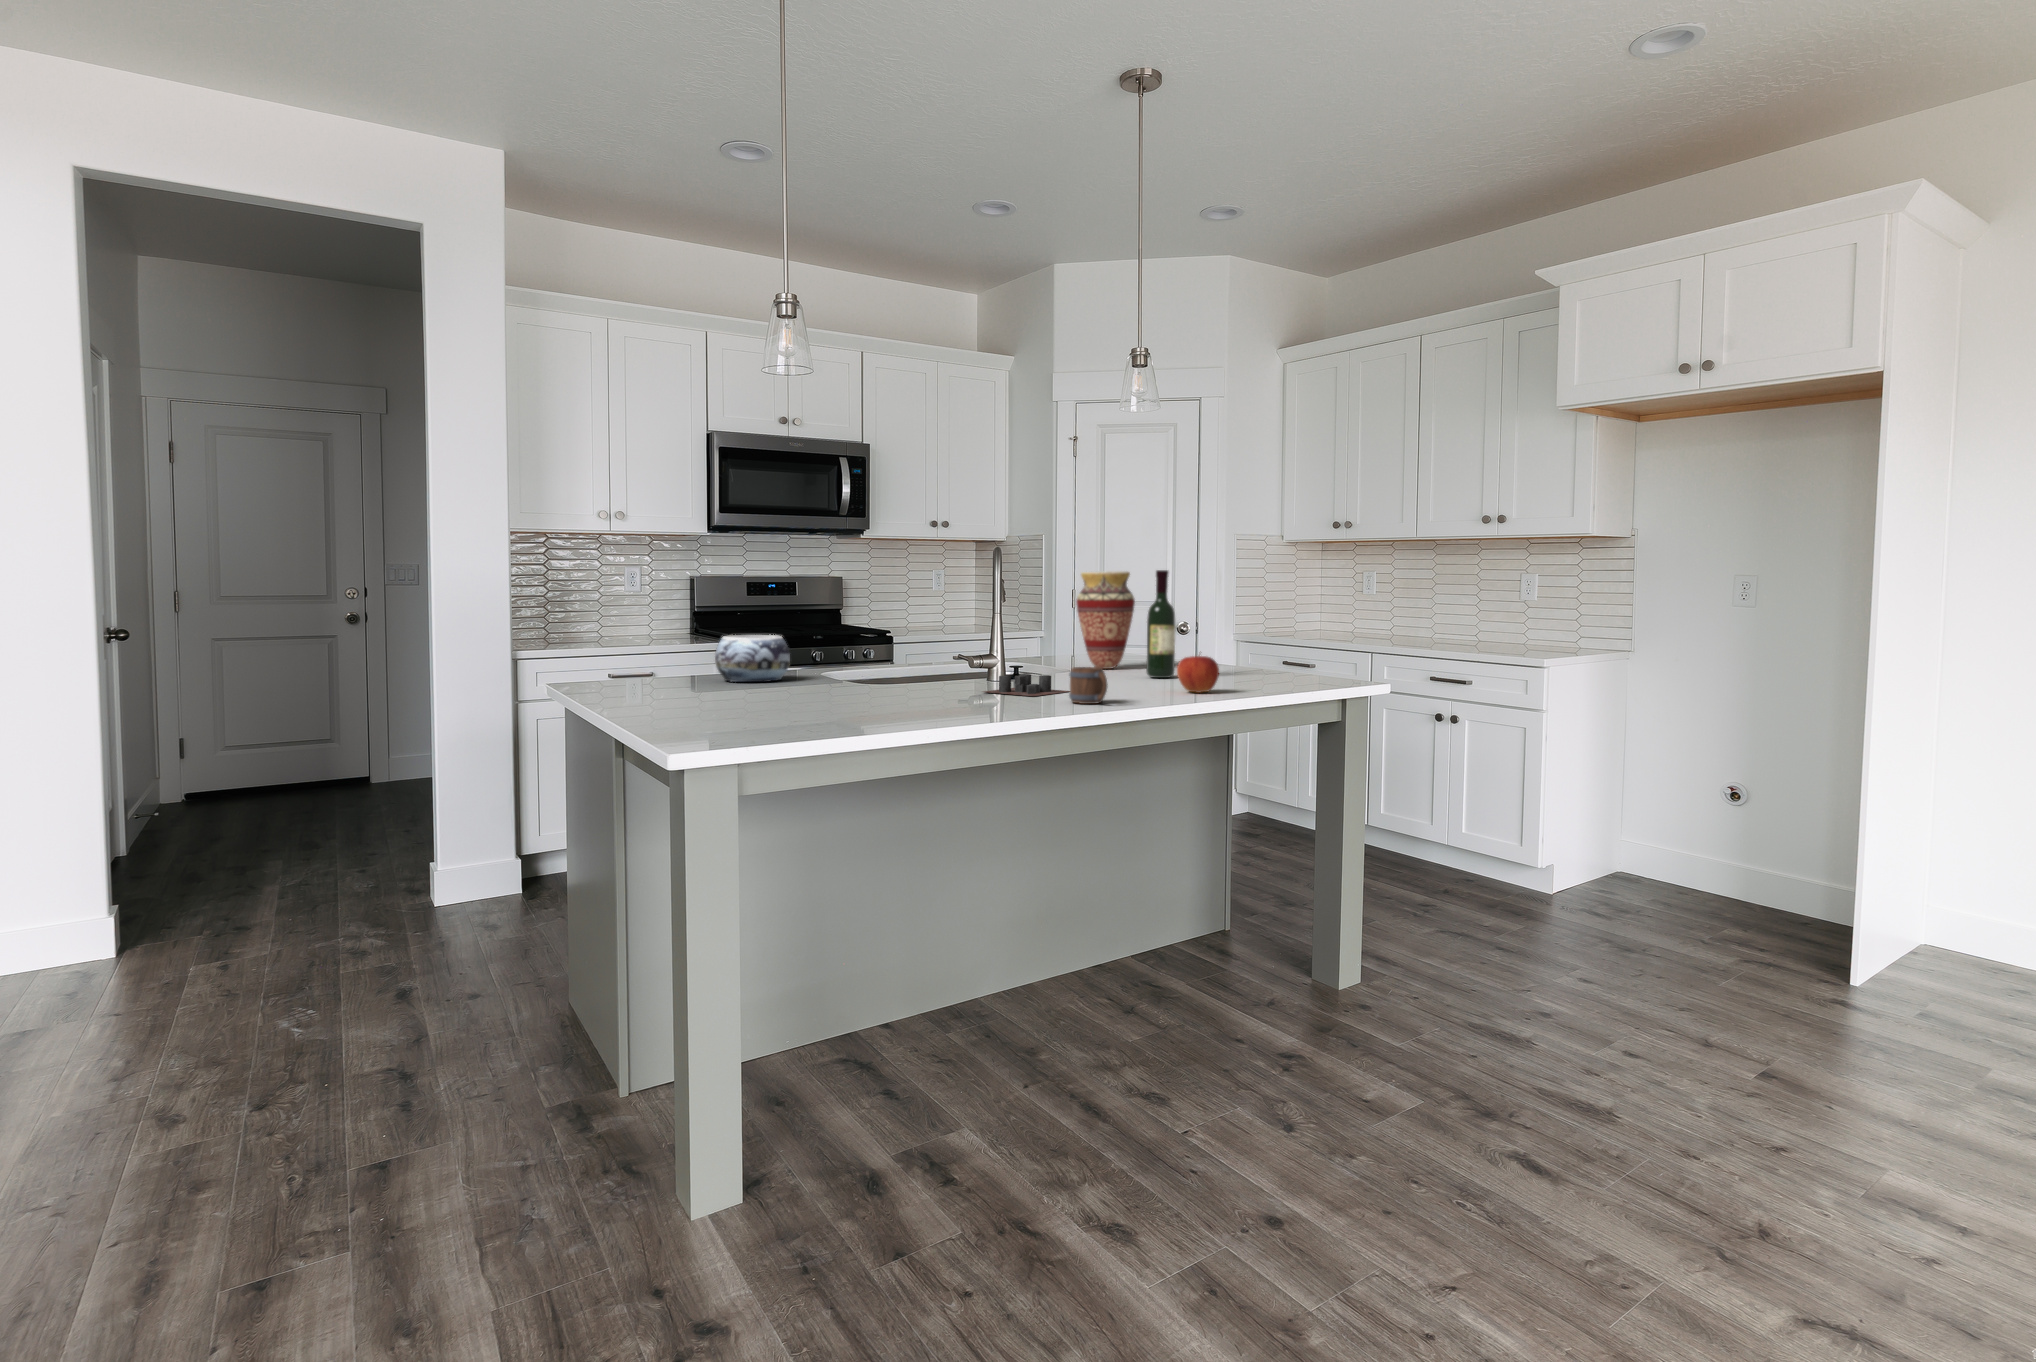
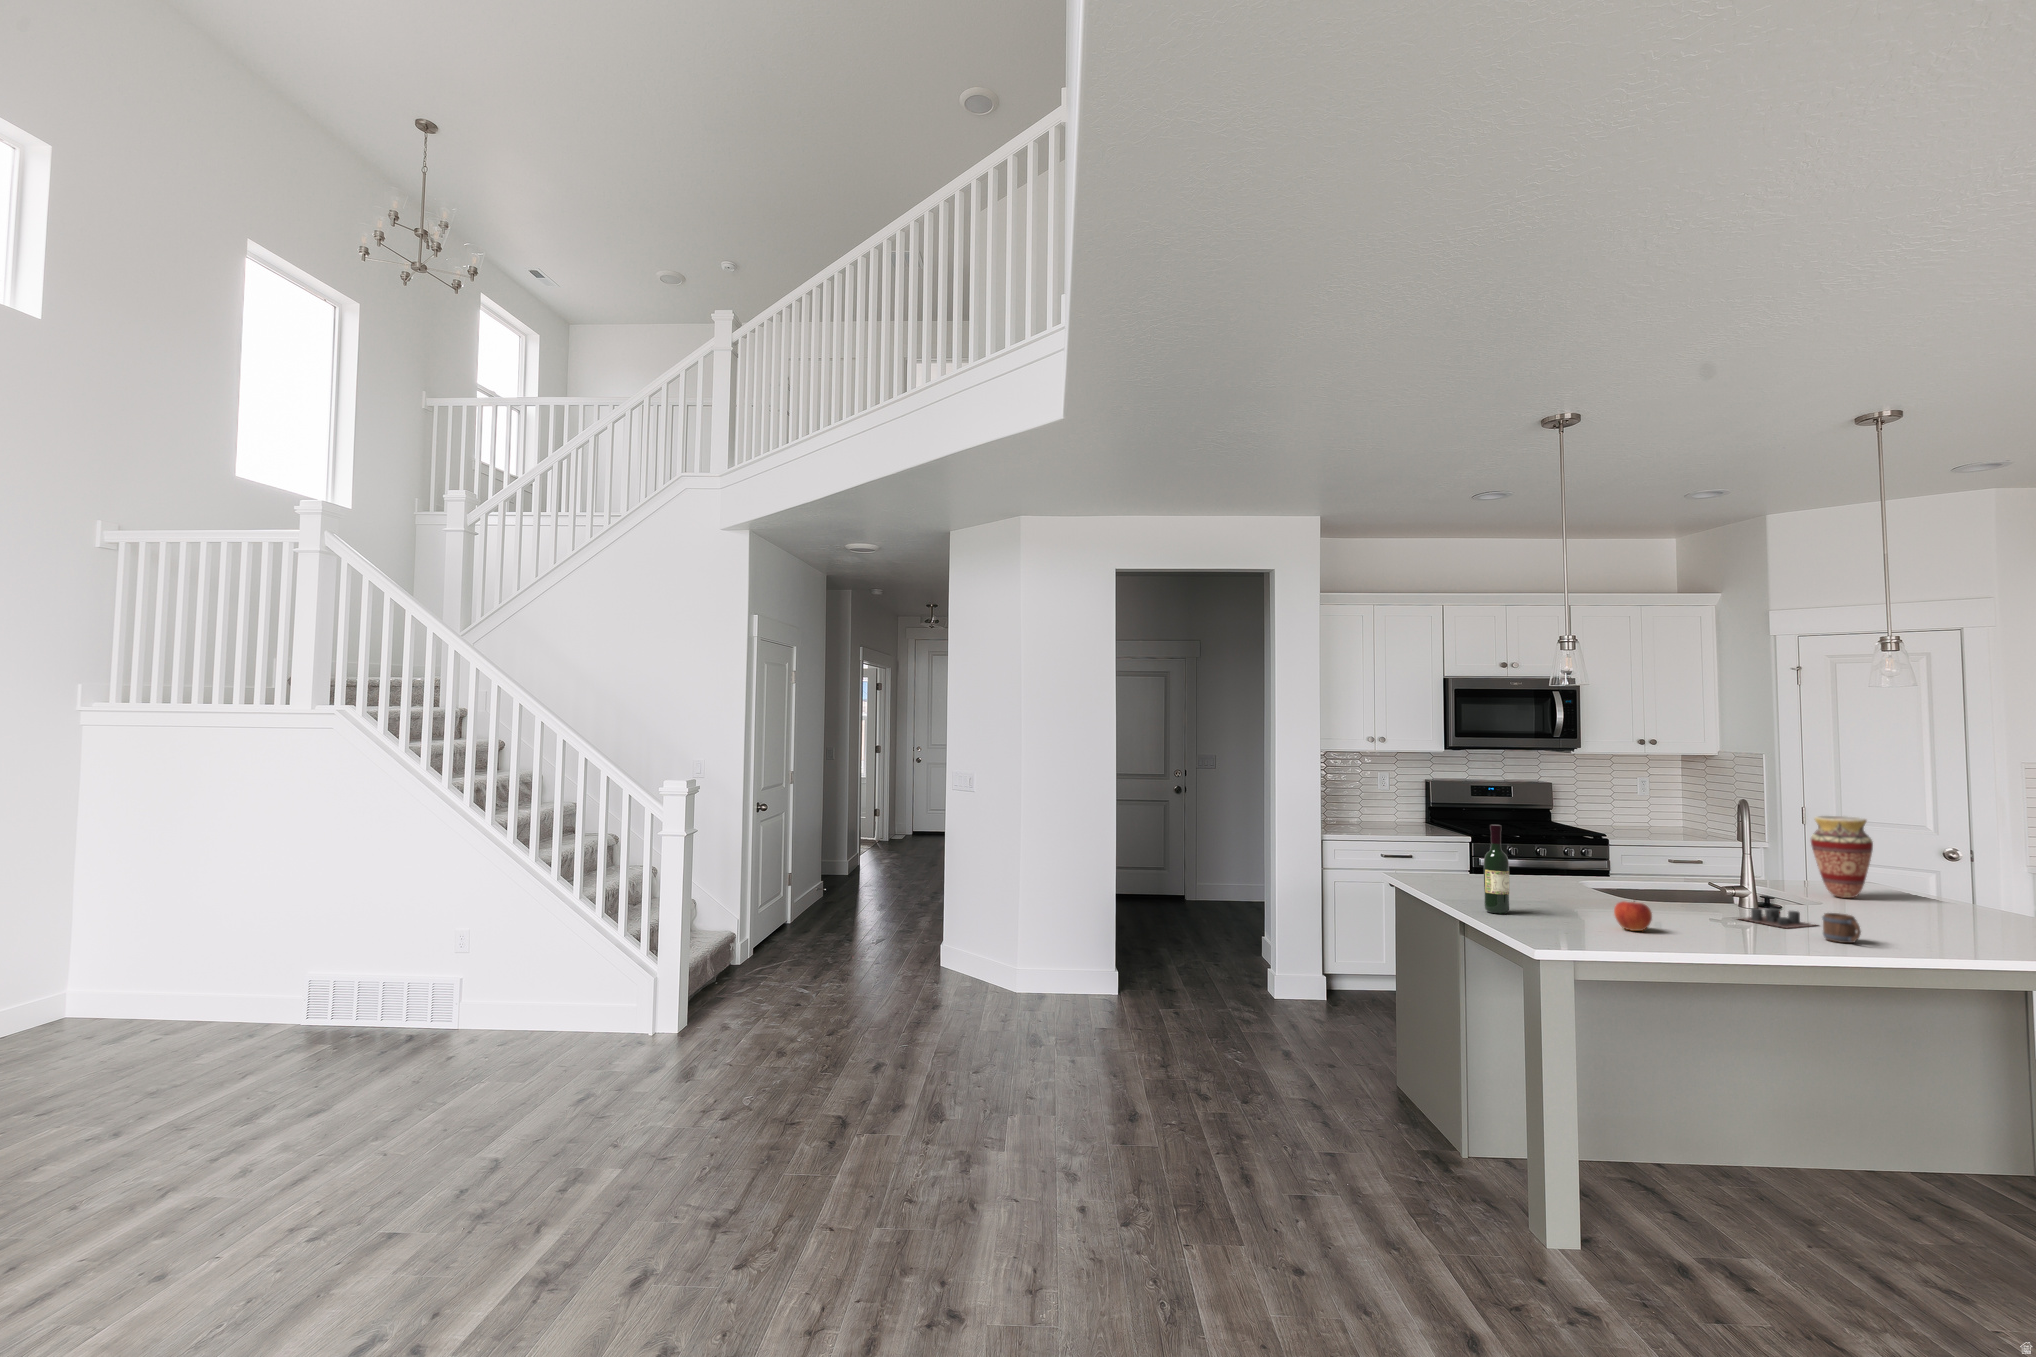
wine bottle: present [1146,570,1175,678] -> present [1484,825,1510,914]
decorative bowl: present [715,635,790,682] -> none [1505,854,1561,889]
apple: present [1177,655,1219,693] -> present [1614,901,1652,931]

